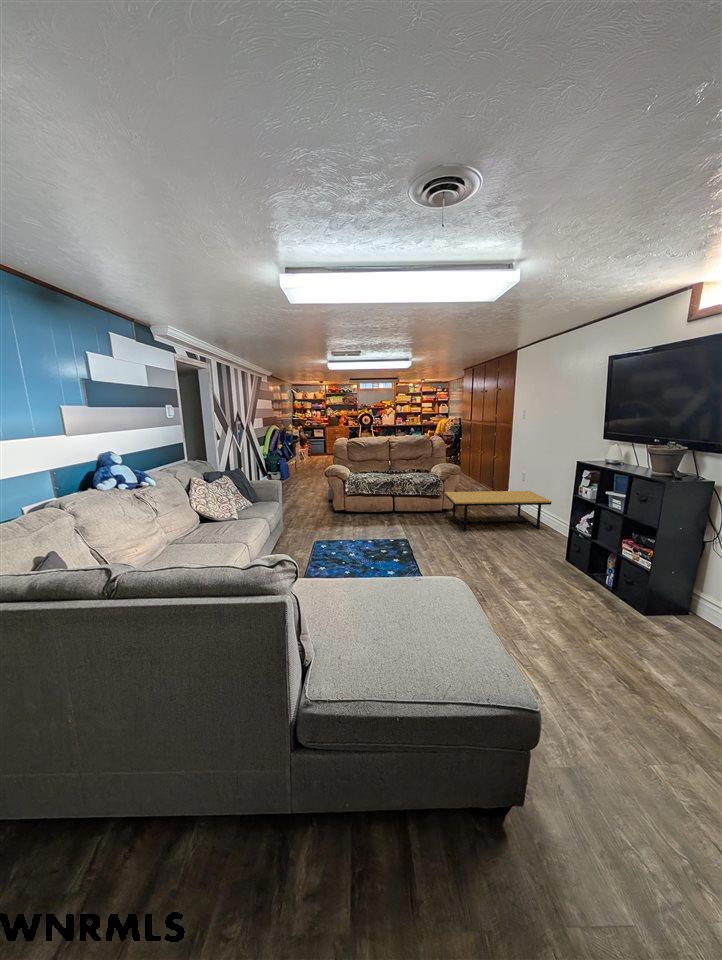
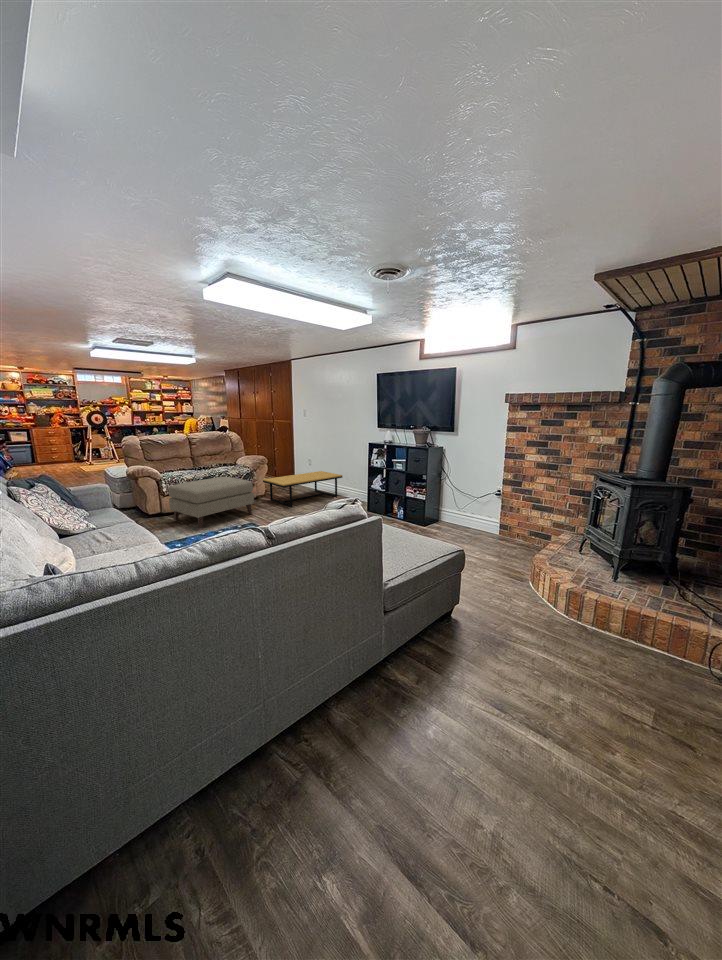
ottoman: none [344,484,419,535] -> present [169,477,254,529]

